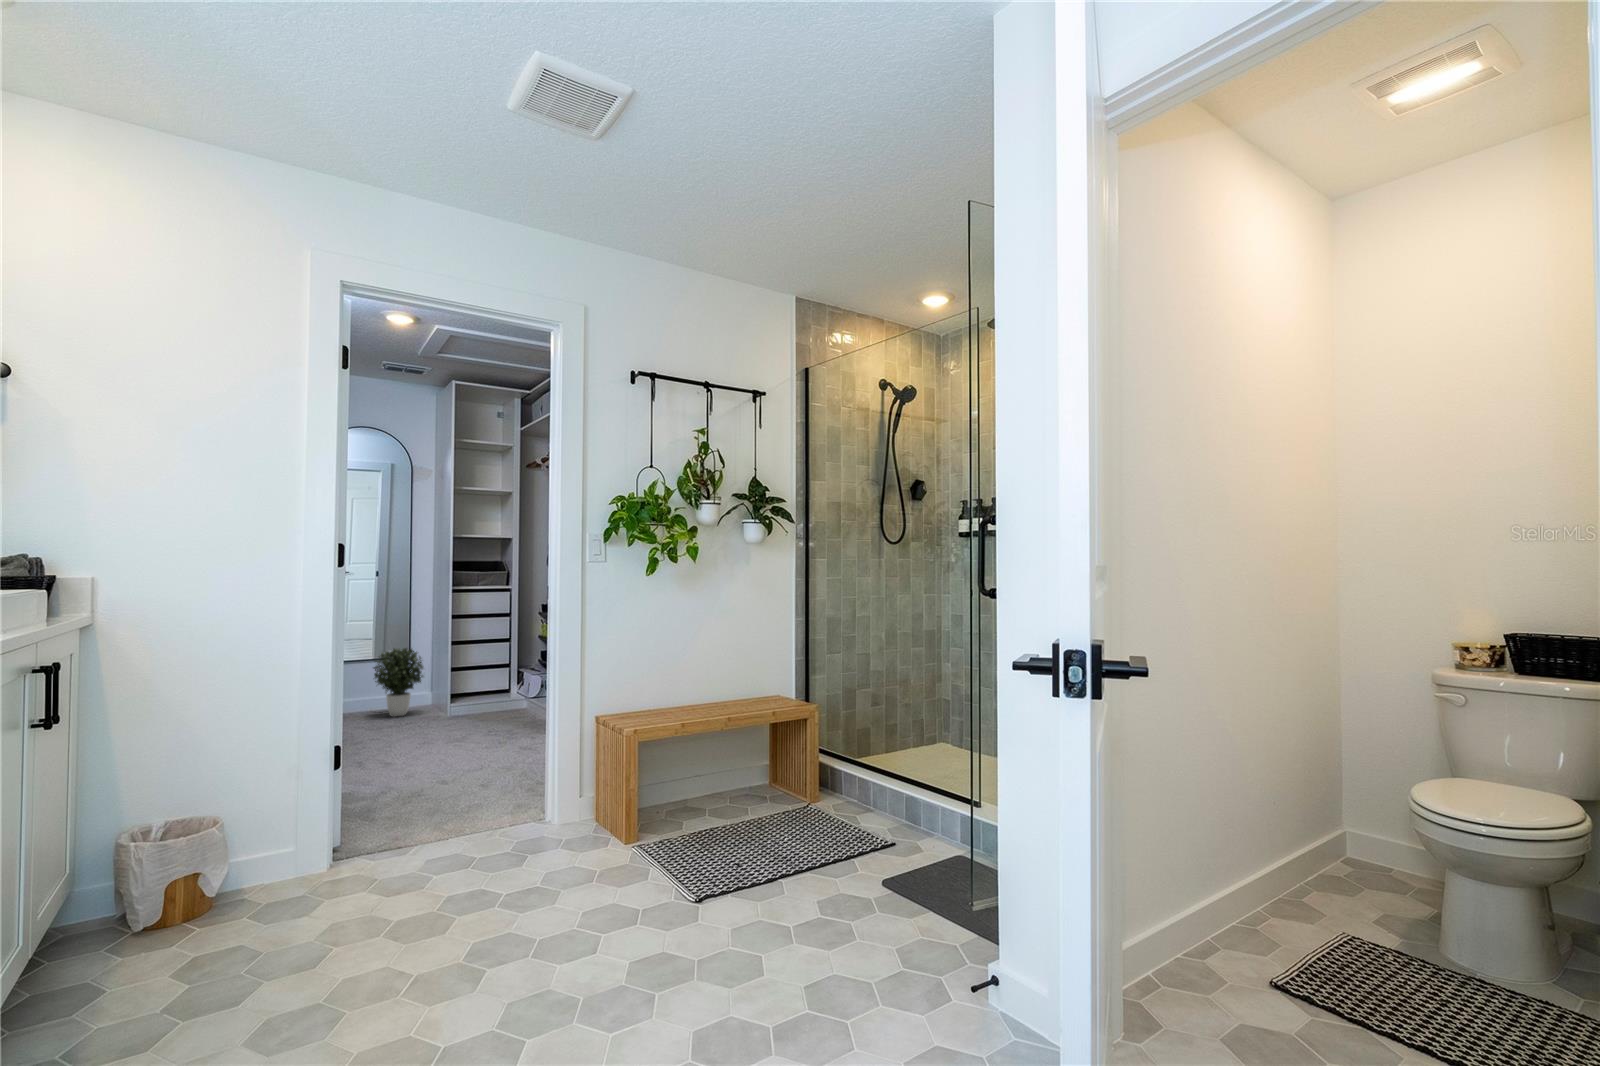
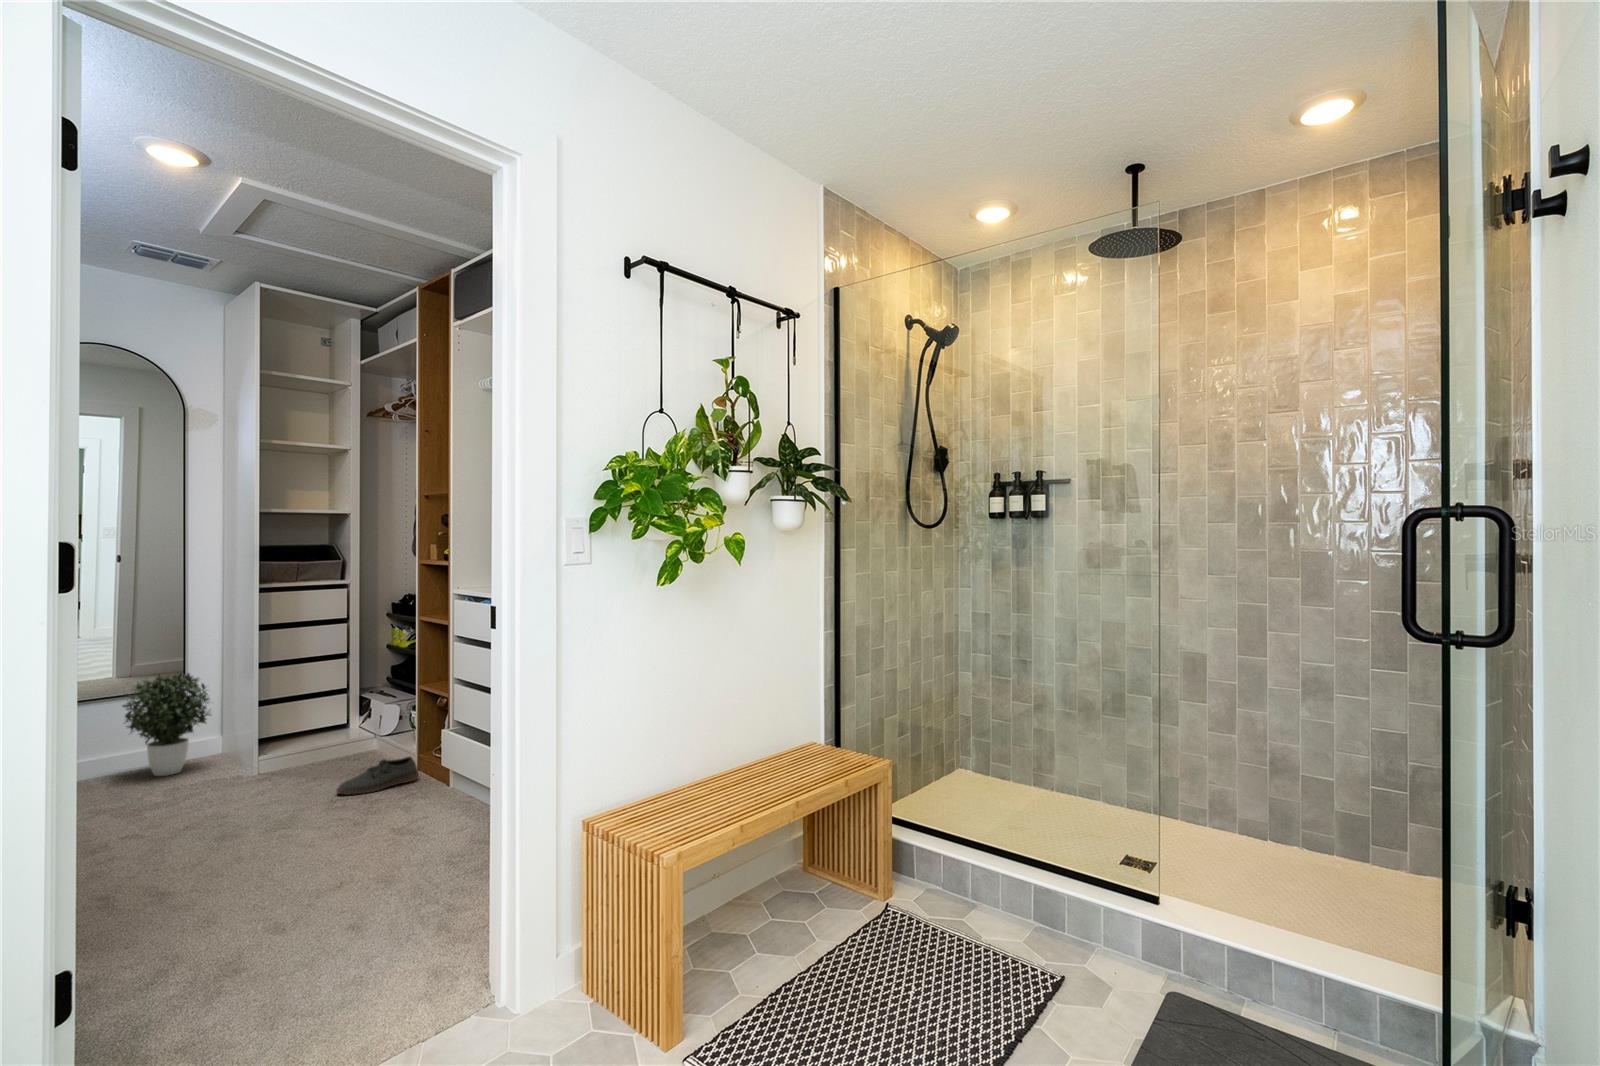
shoe: none [494,710,549,732] -> present [336,757,419,795]

